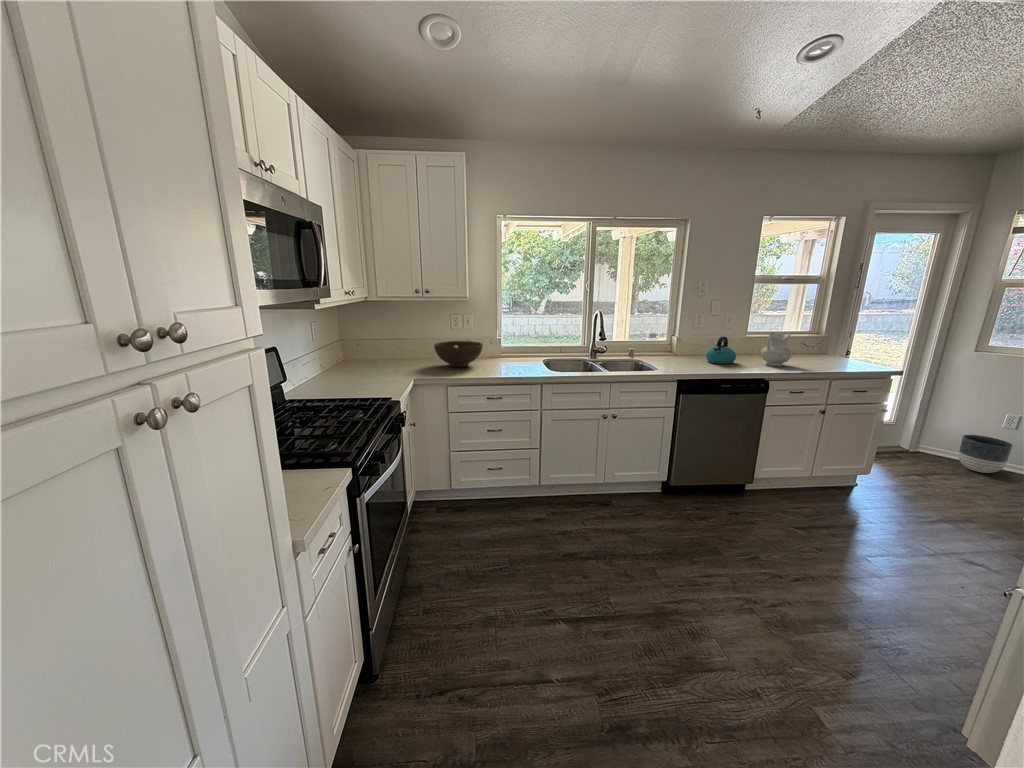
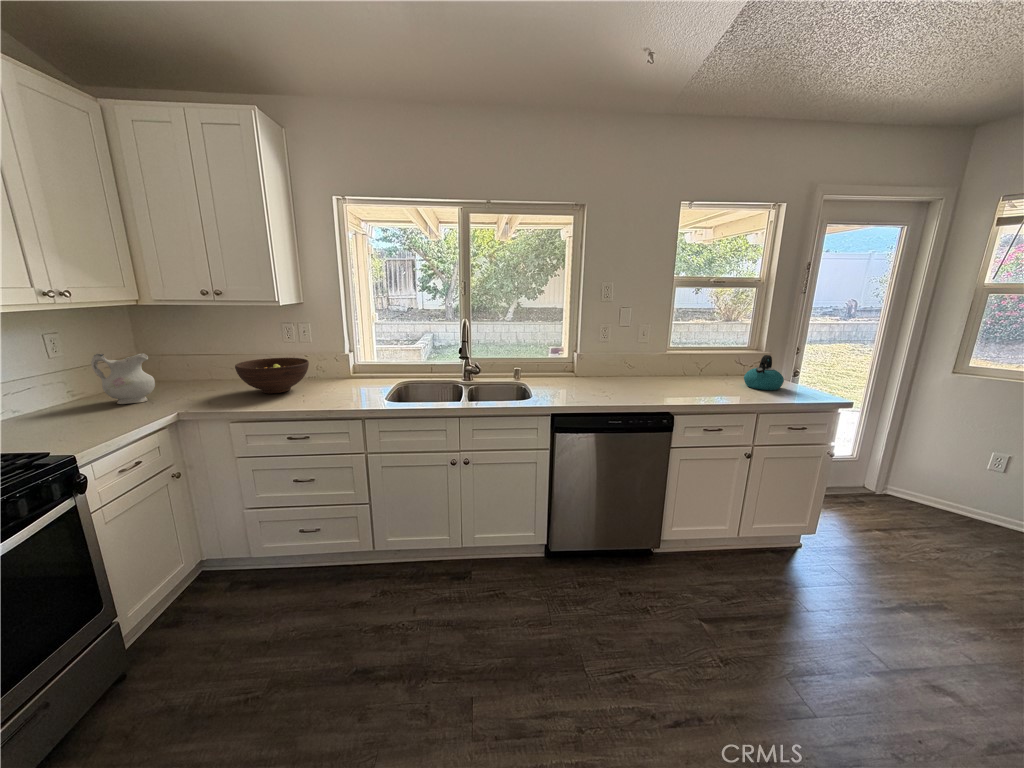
ceramic pitcher: present [761,333,792,366] -> present [91,353,155,404]
kettle: present [706,337,736,364] -> present [744,355,784,390]
planter: present [959,435,1013,473] -> none [932,477,998,527]

